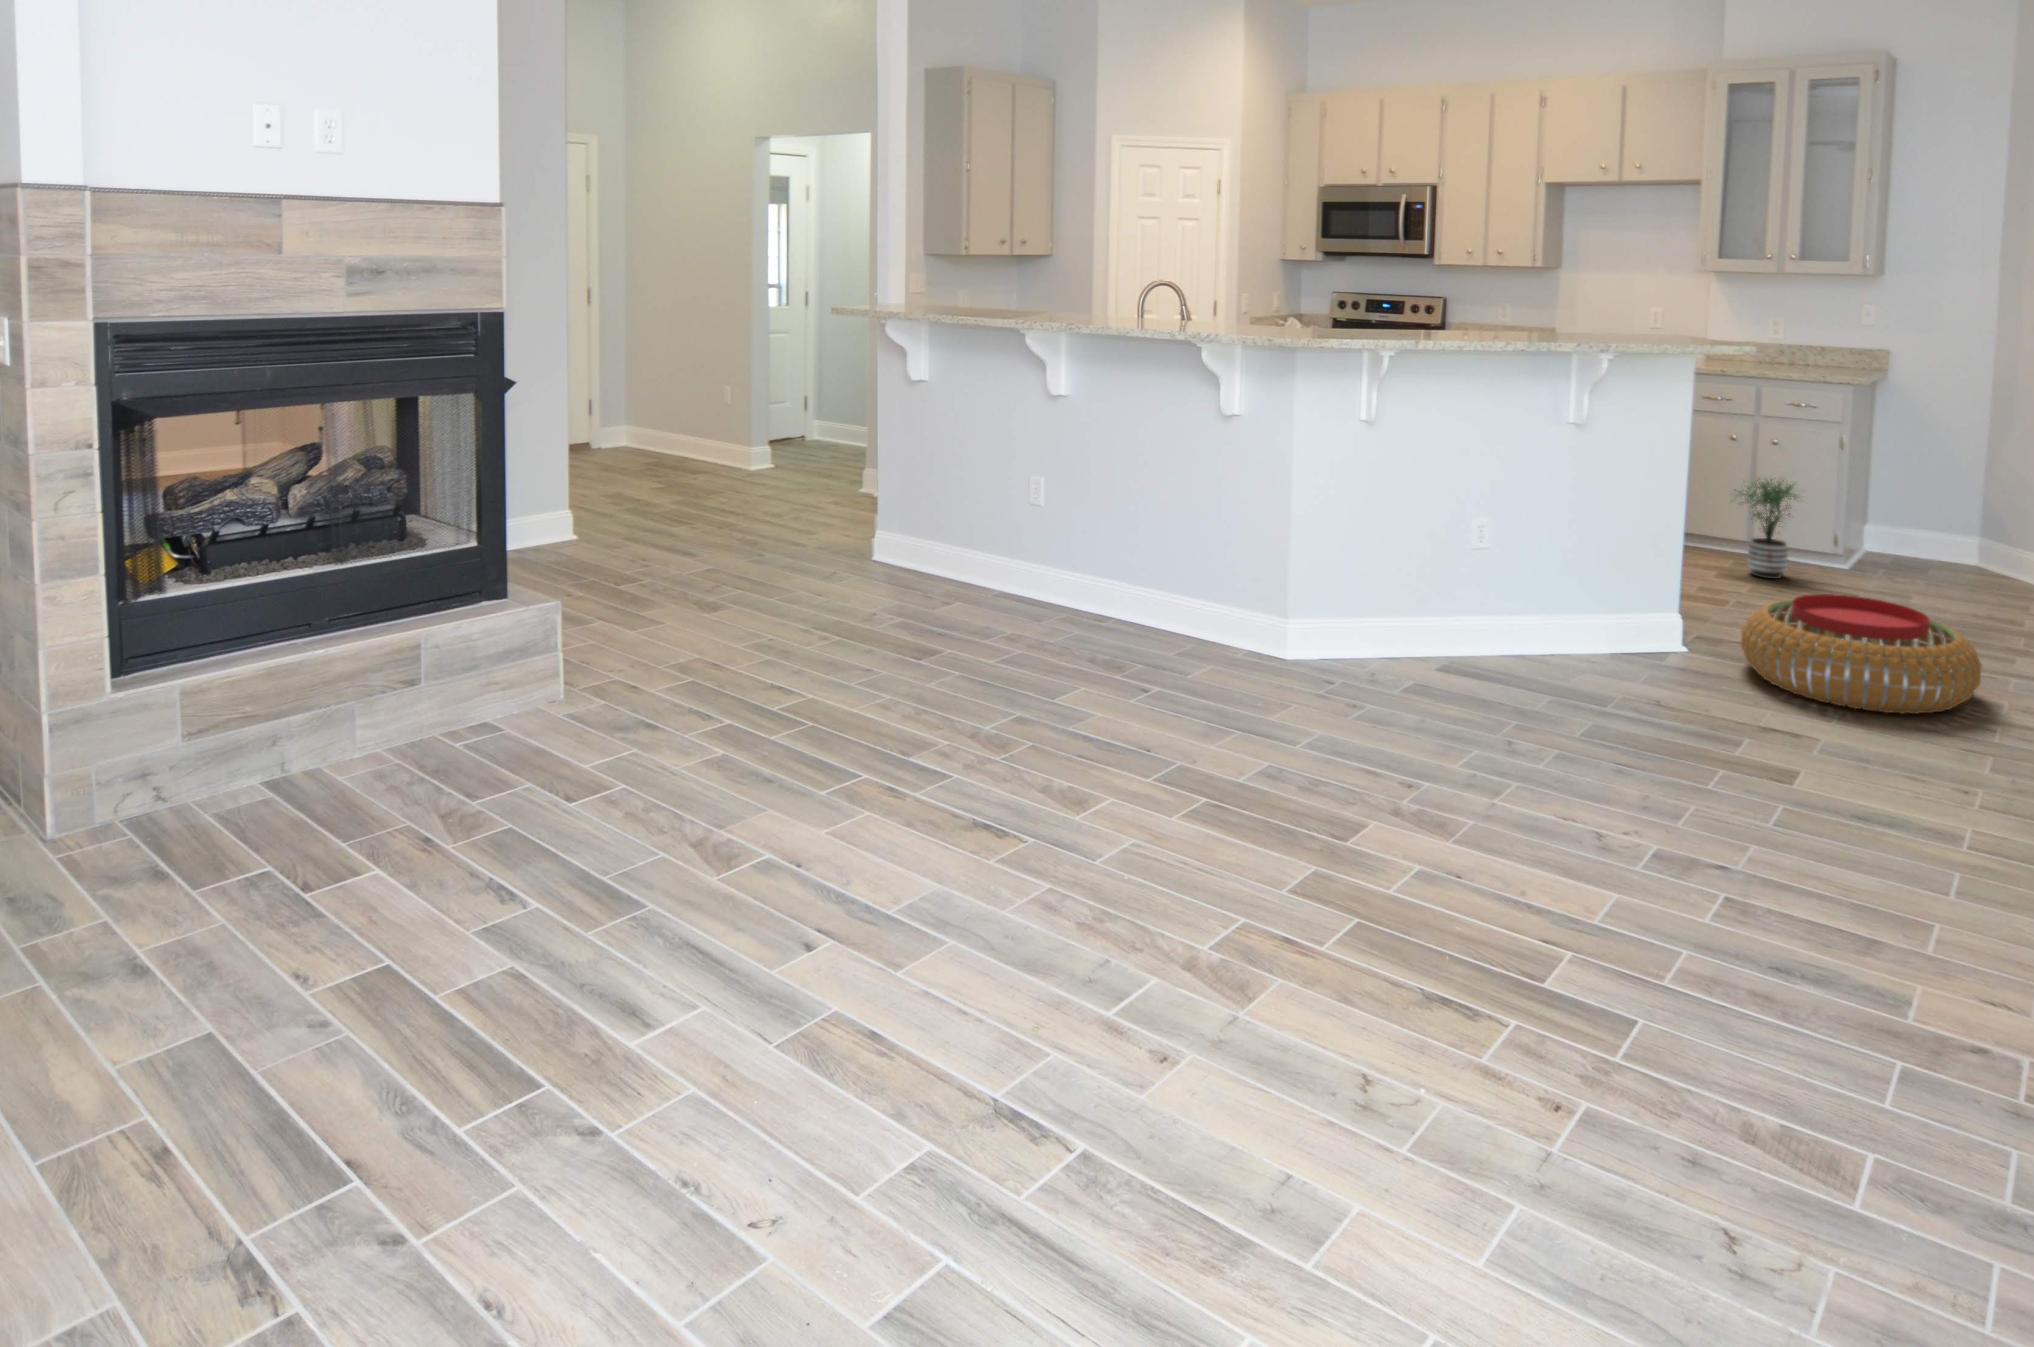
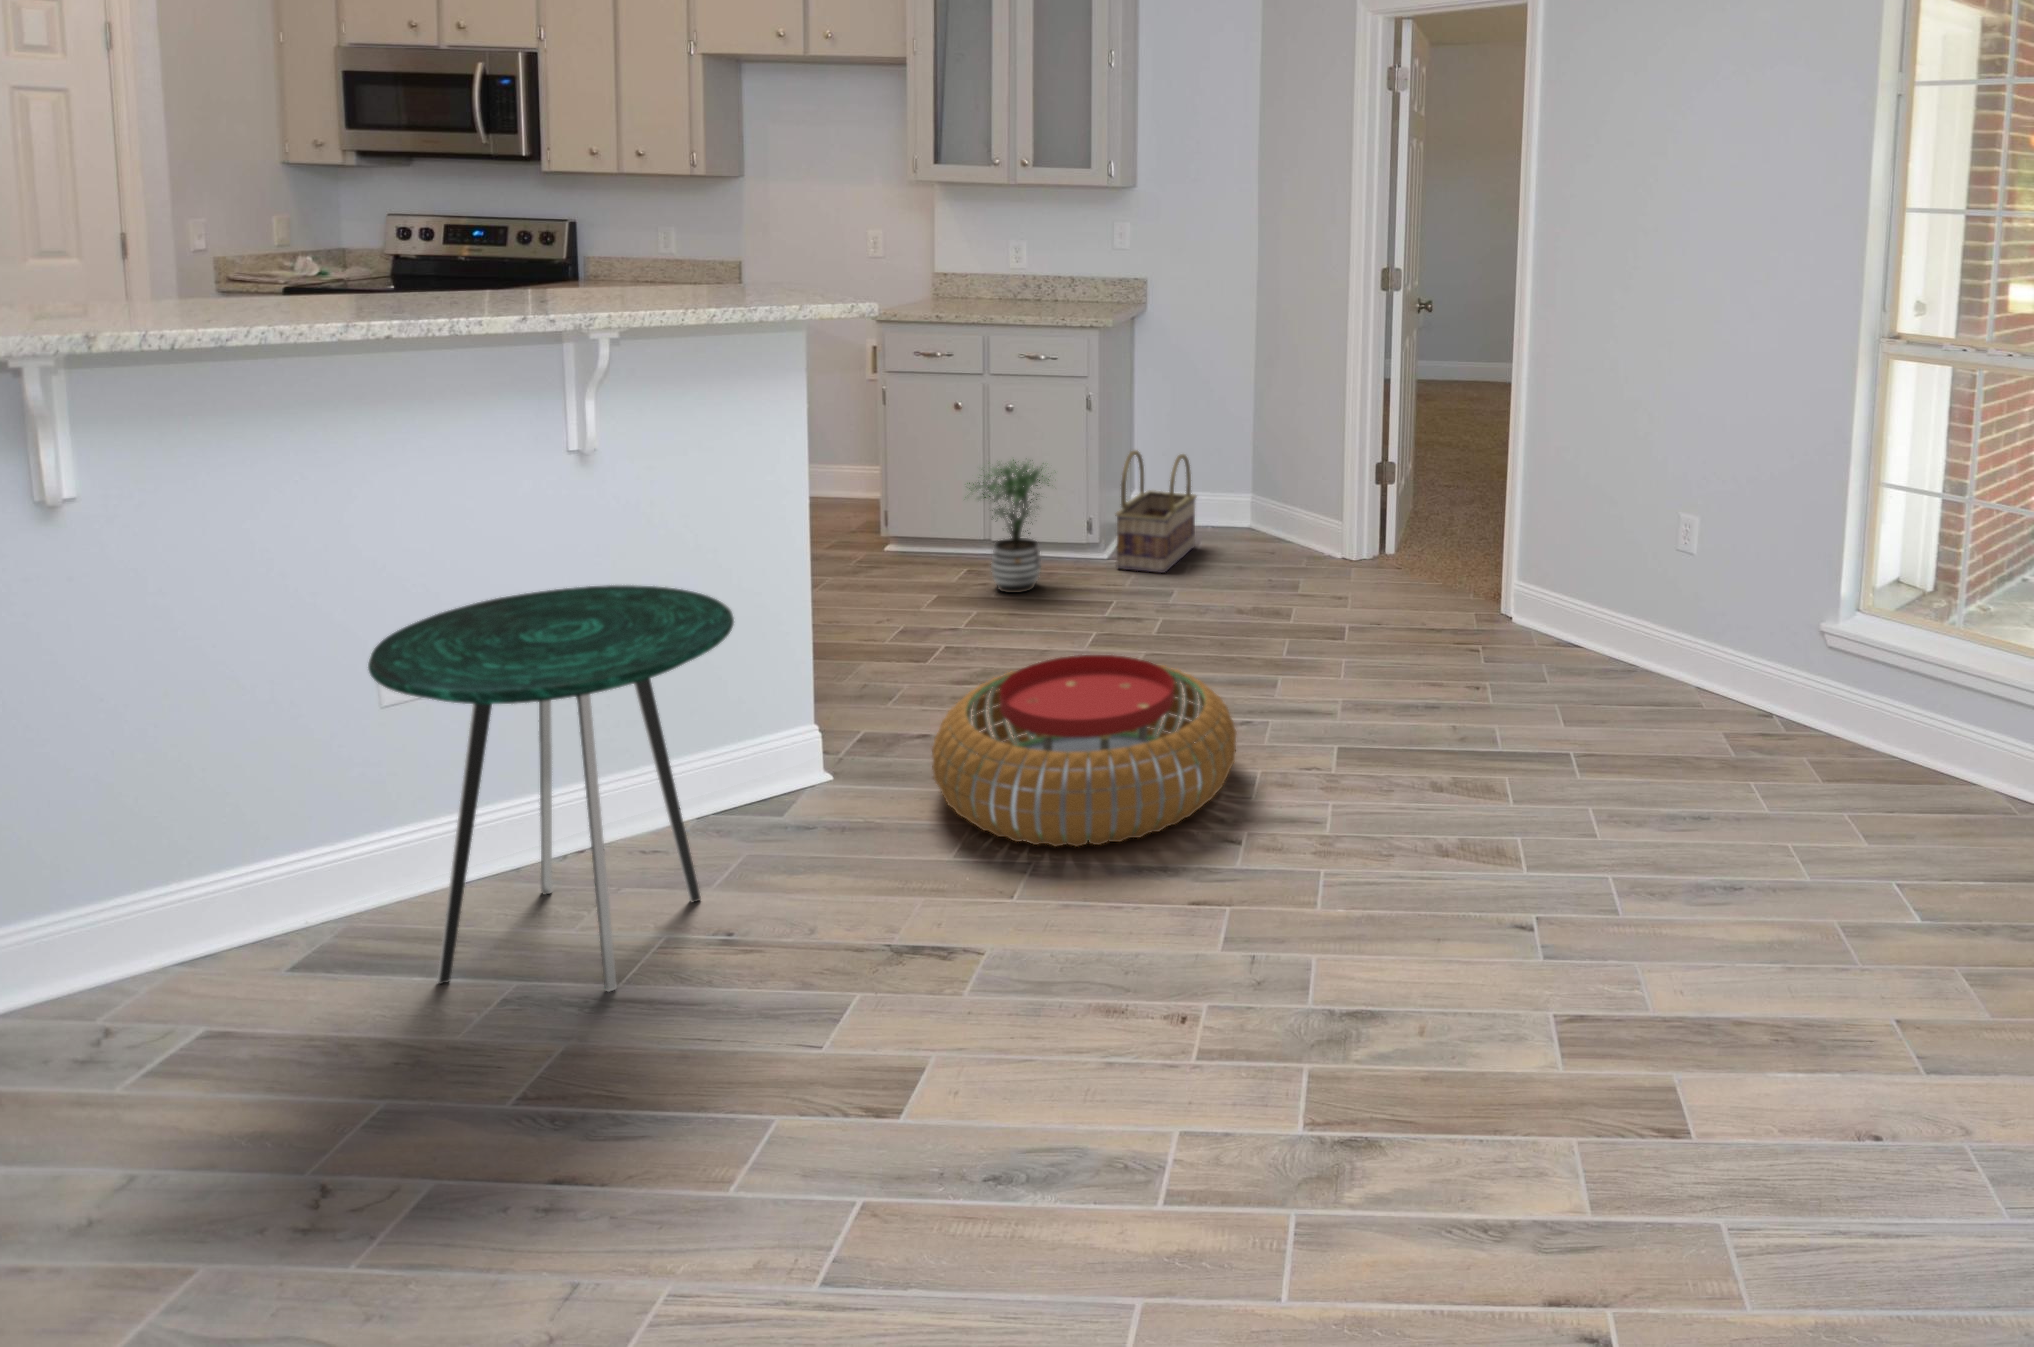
basket: none [1850,485,1925,584] -> present [1115,450,1196,573]
side table: none [1462,488,1645,705] -> present [368,585,734,992]

